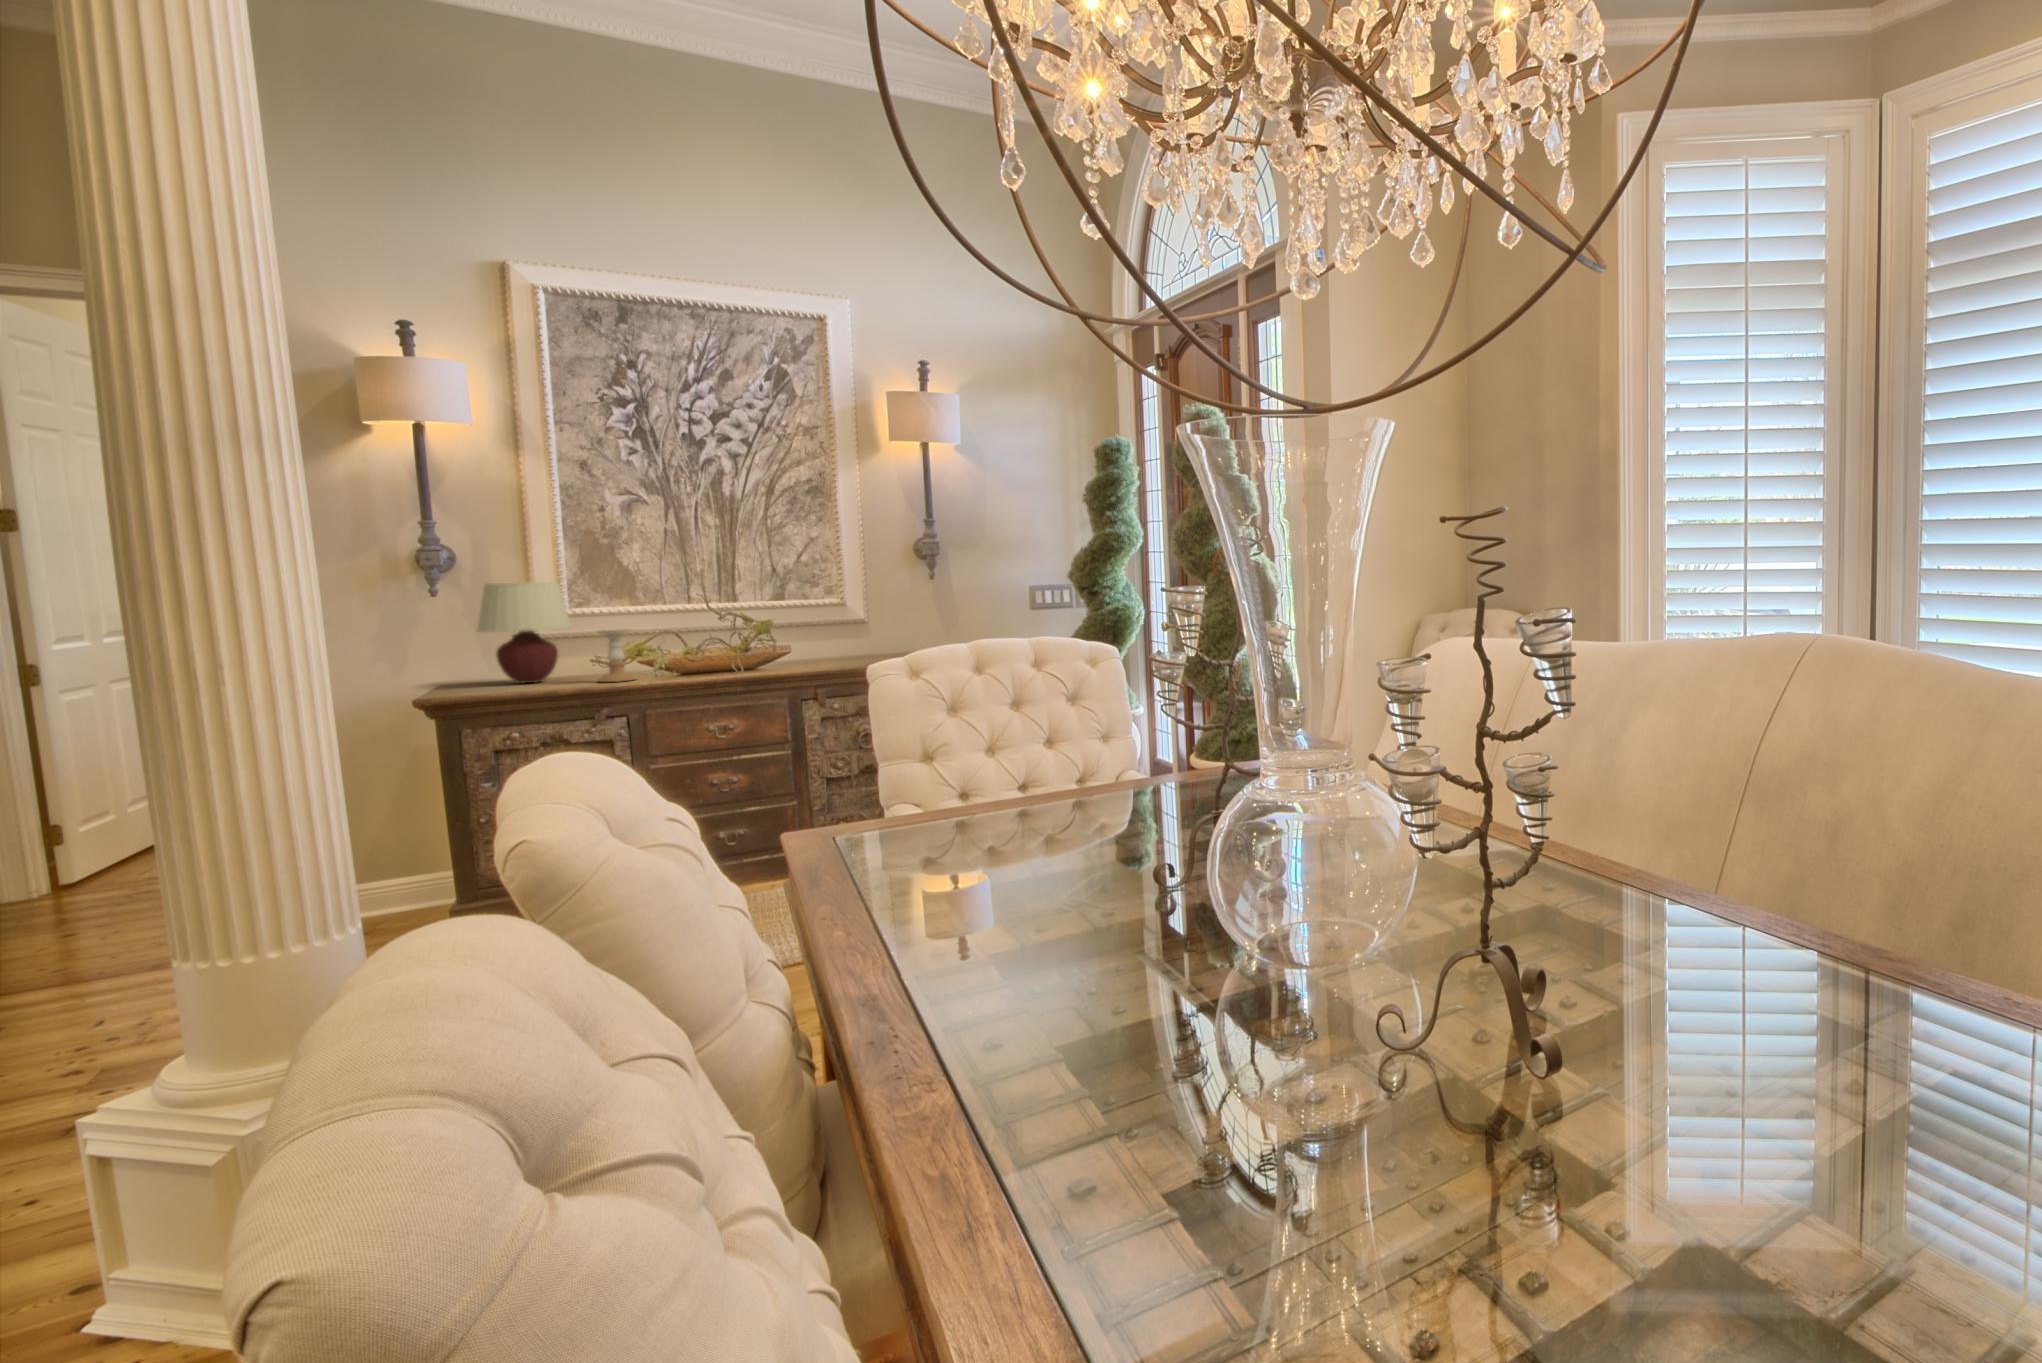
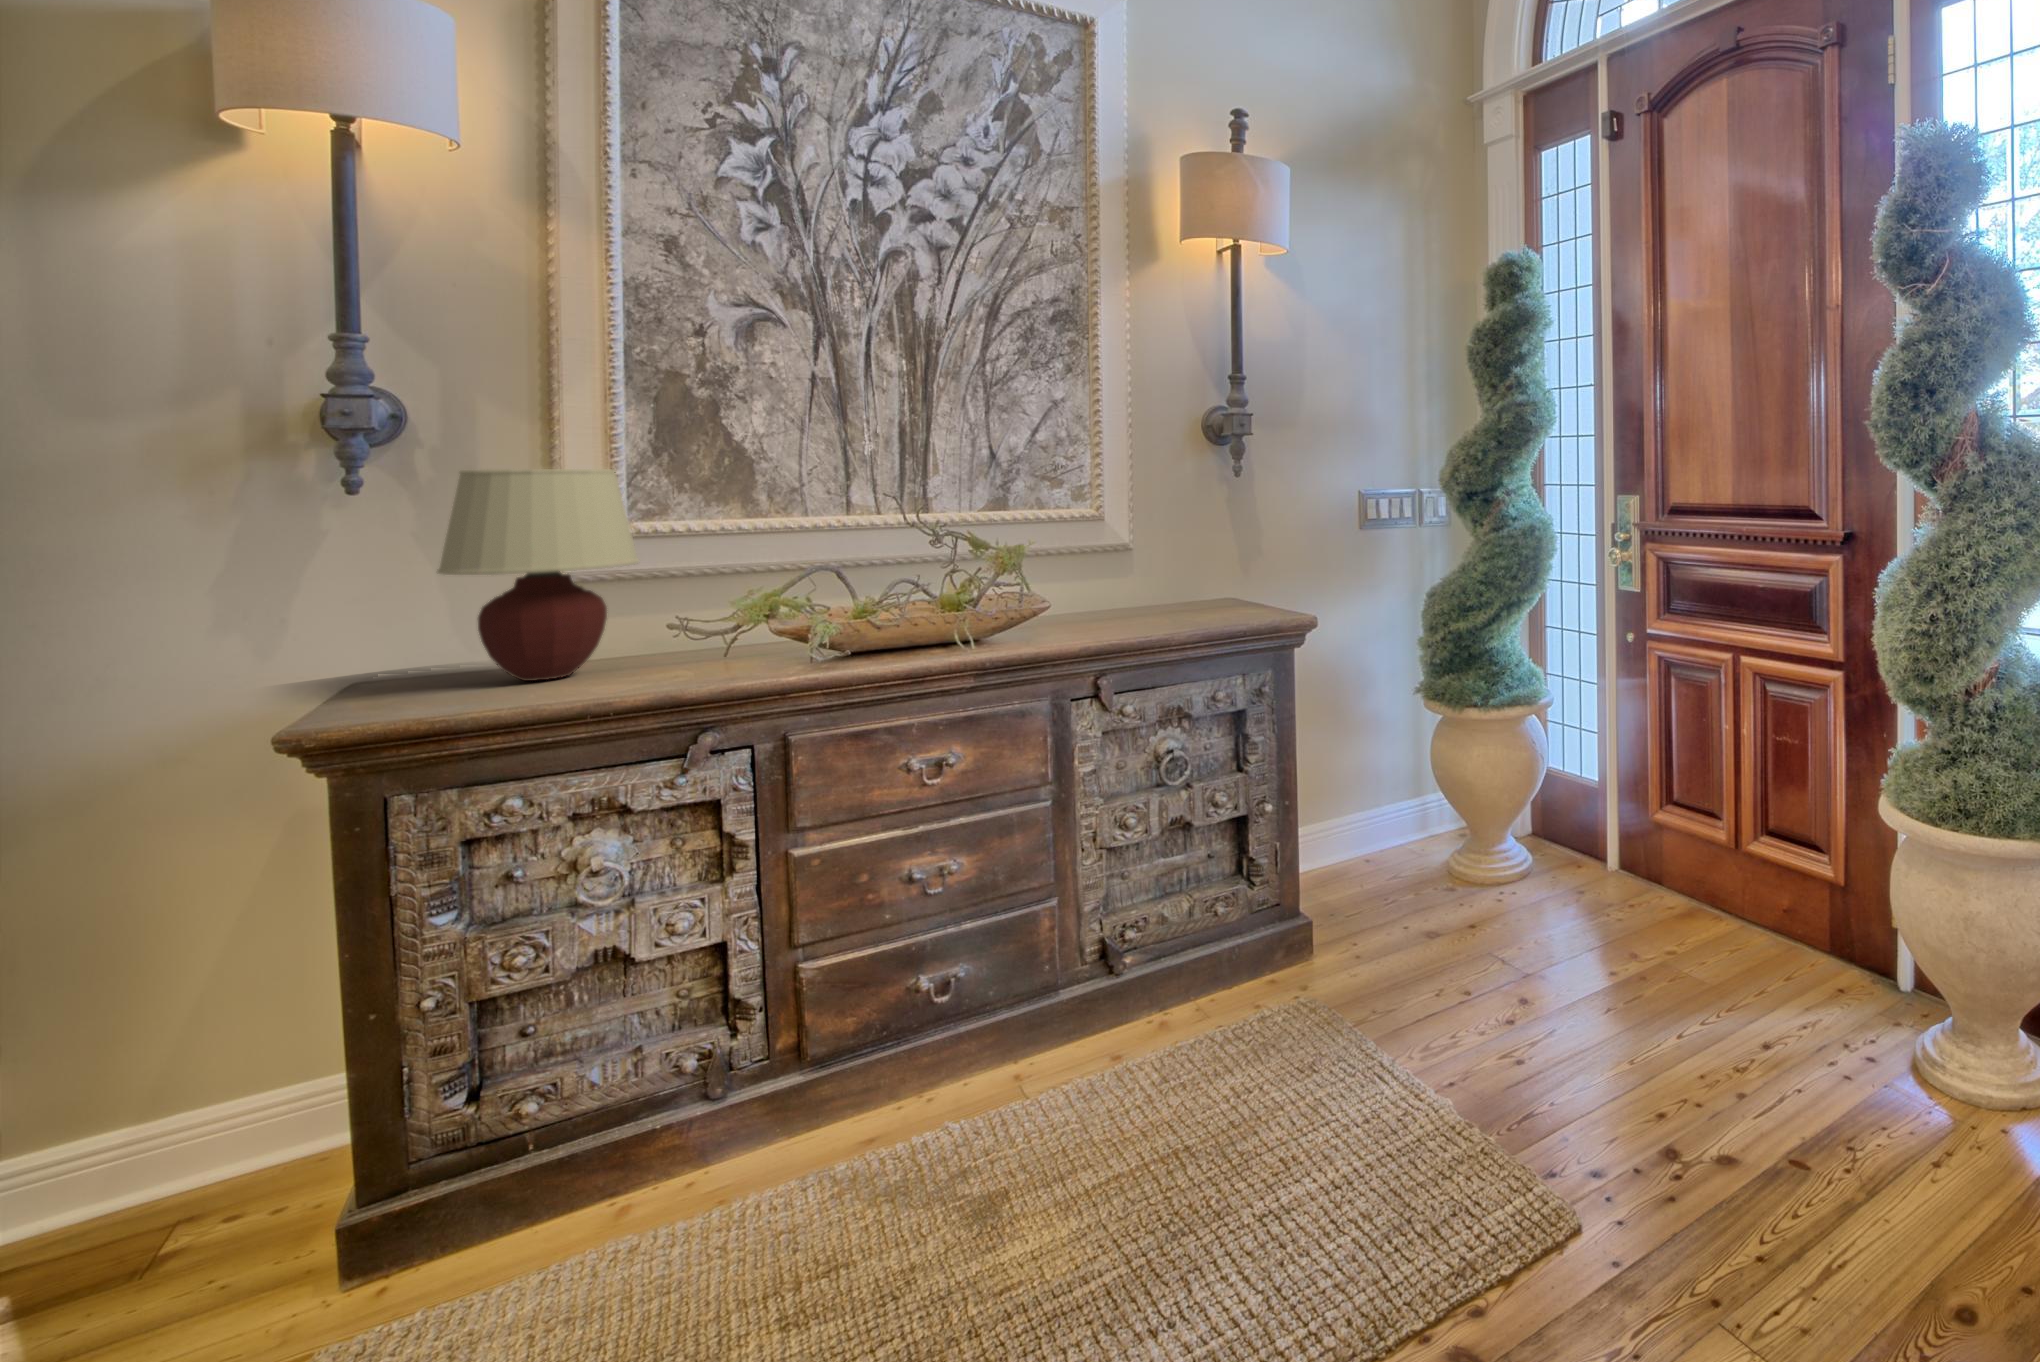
candle holder: present [598,630,637,682] -> none [693,568,773,681]

